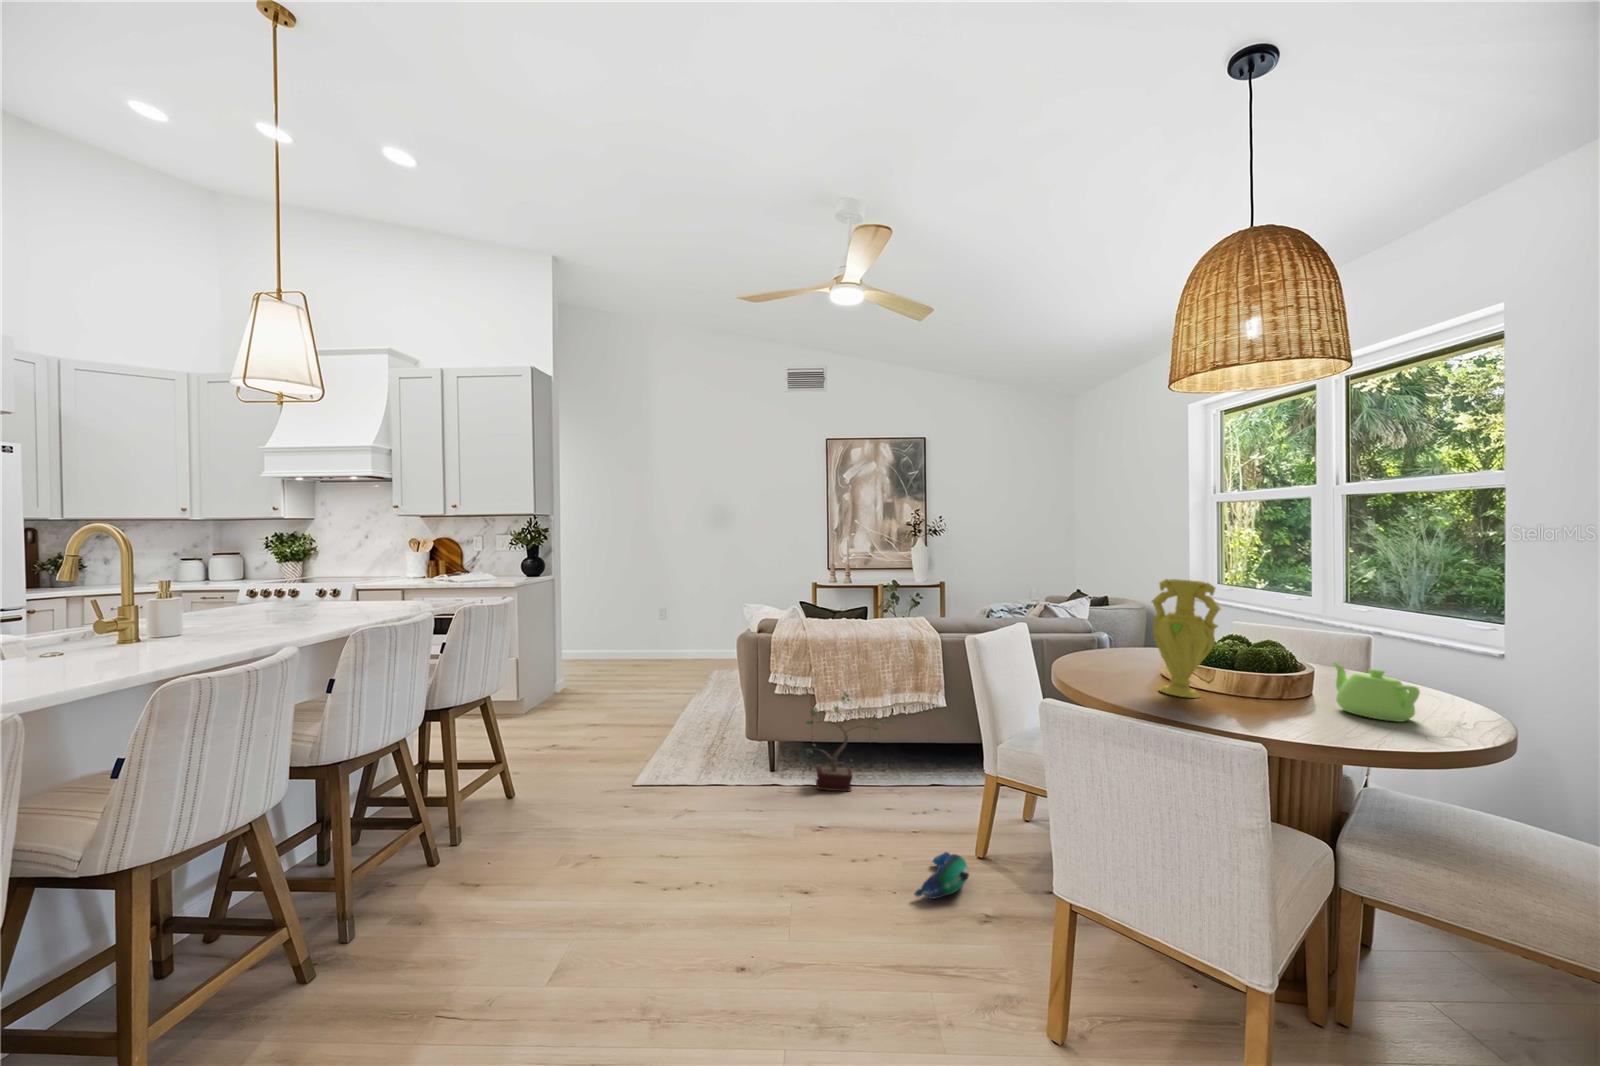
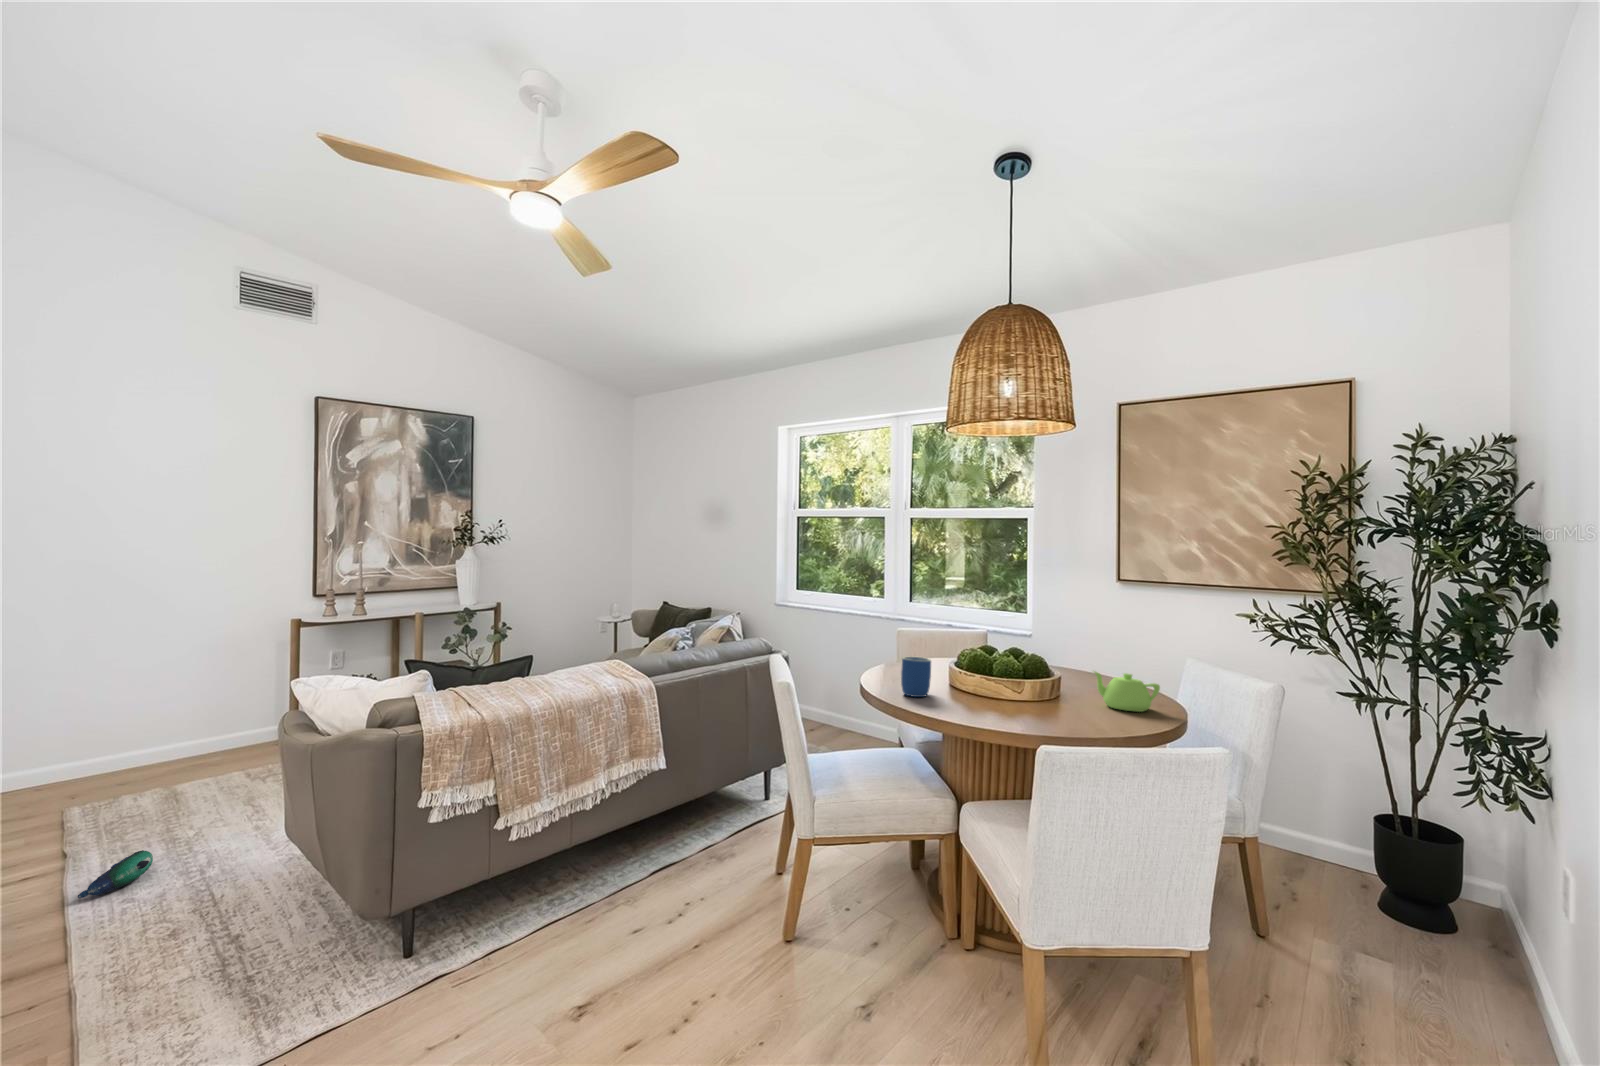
vase: present [1152,579,1221,698] -> none [1006,615,1062,722]
mug: none [1090,623,1132,664] -> present [901,656,931,697]
potted plant: present [806,693,892,791] -> none [494,786,619,942]
plush toy: present [914,852,969,899] -> present [78,850,153,899]

